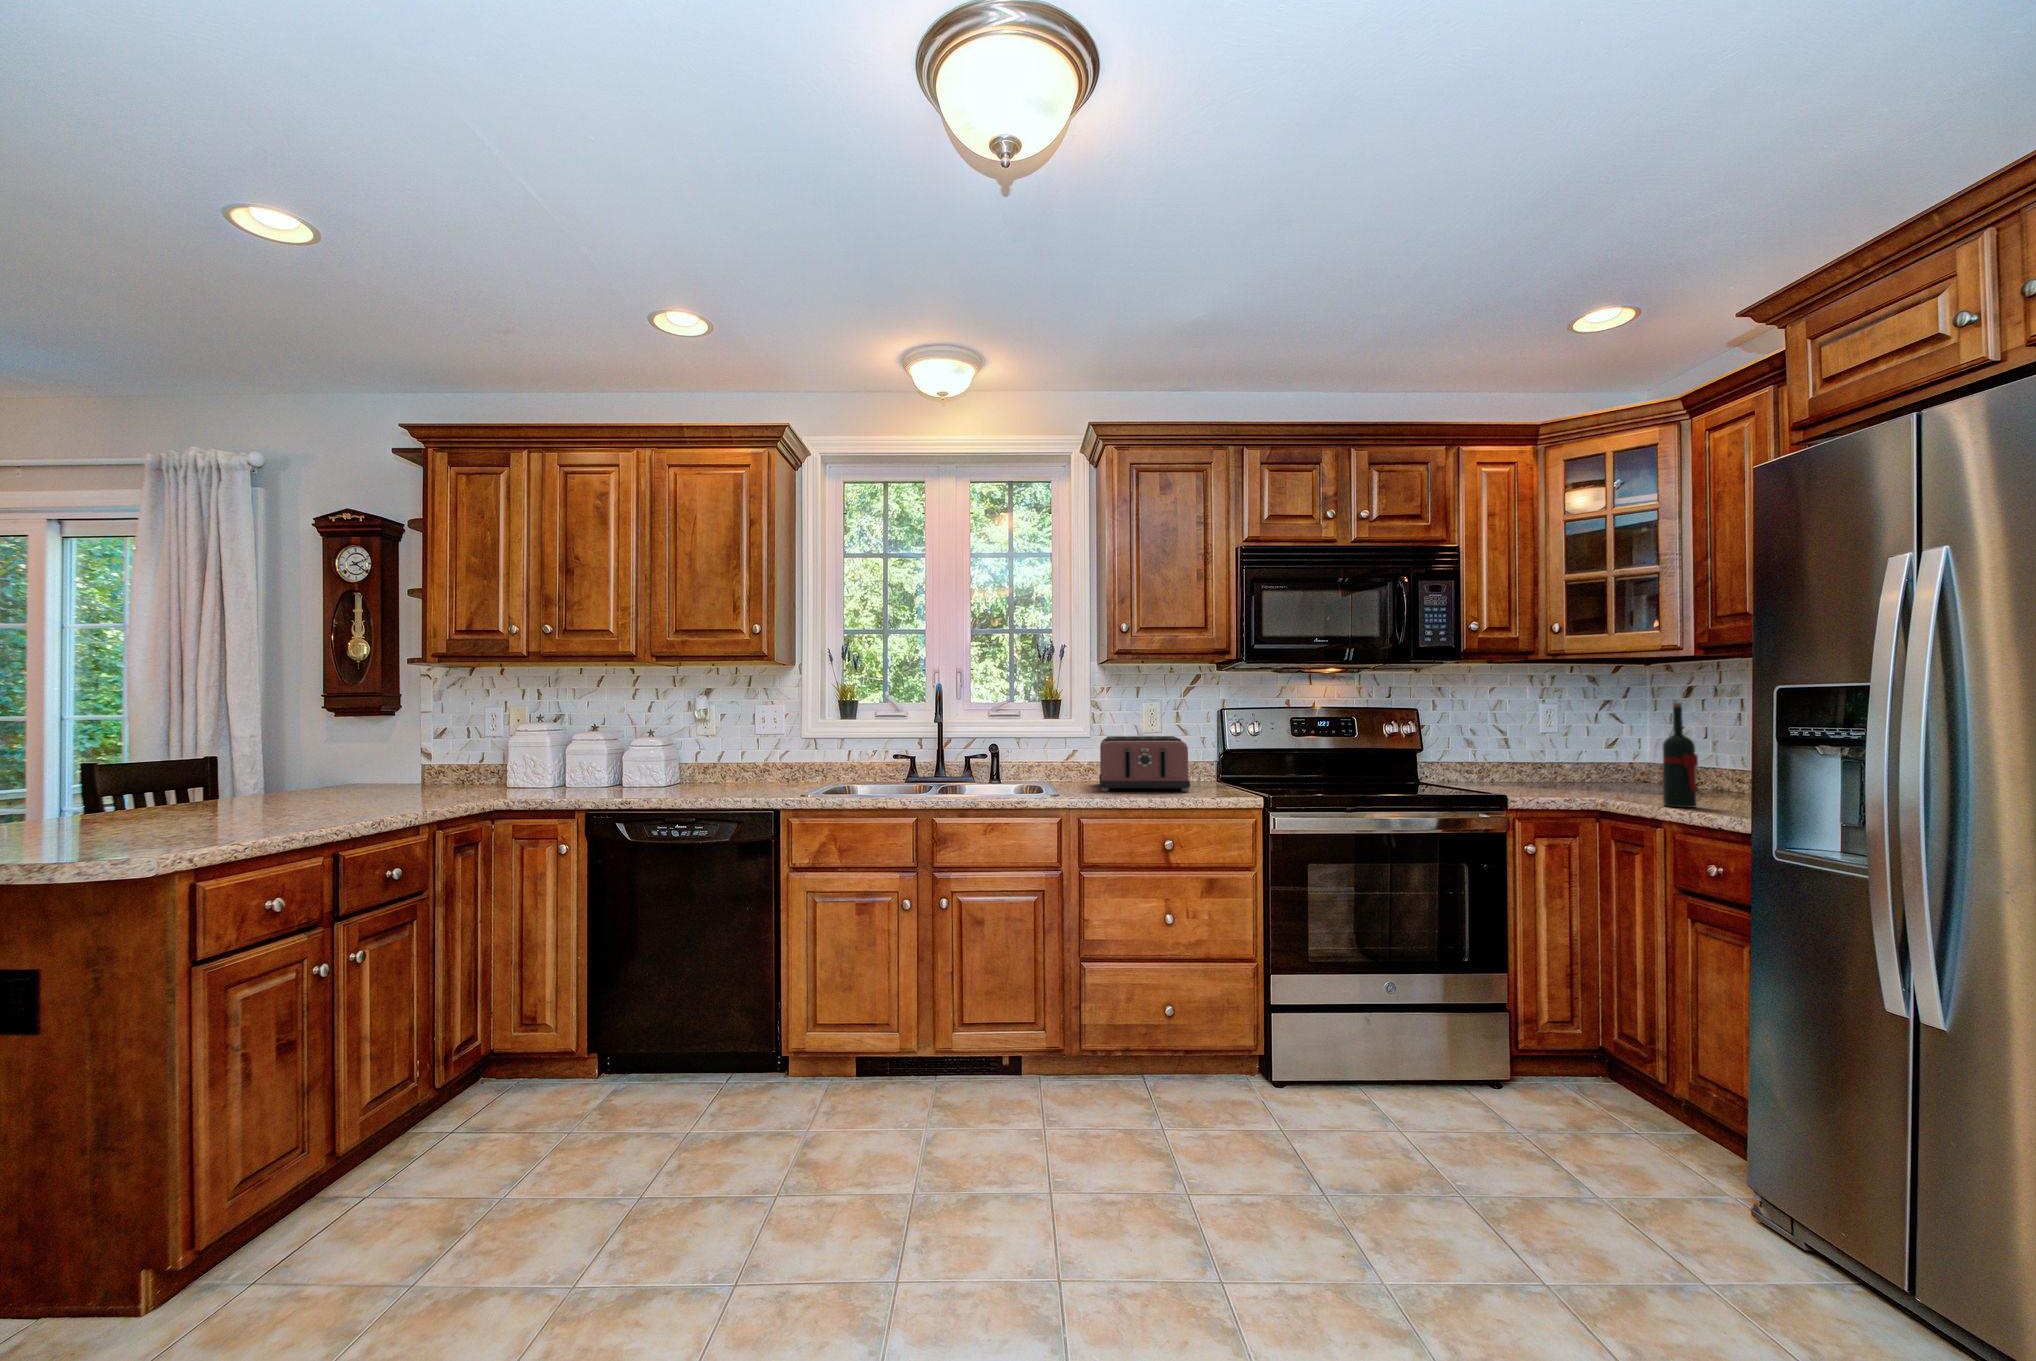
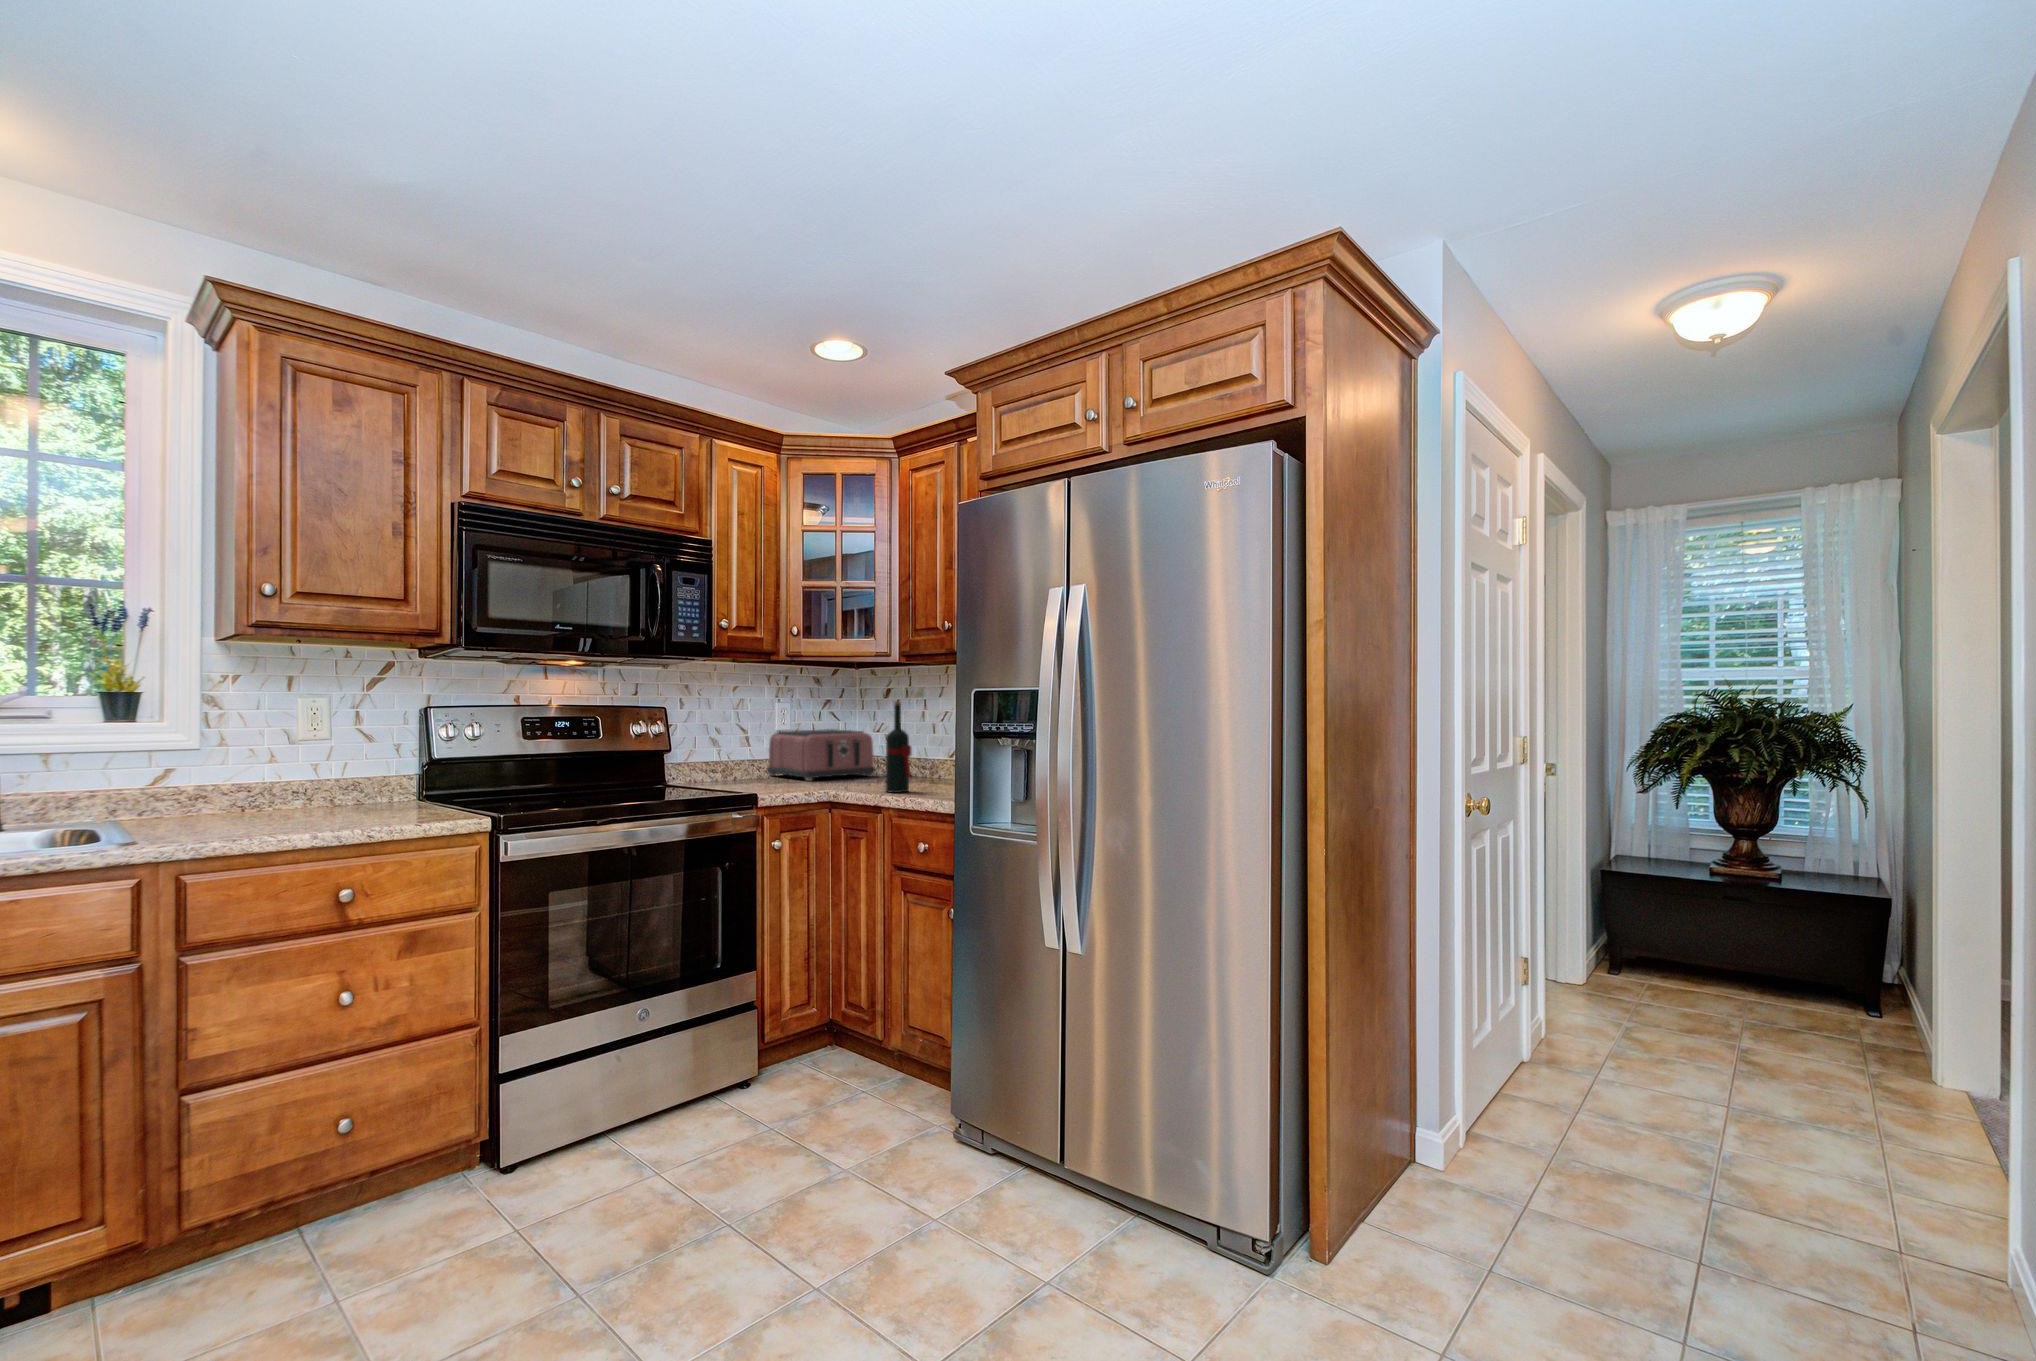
toaster: present [1099,736,1190,792] -> present [767,729,875,781]

